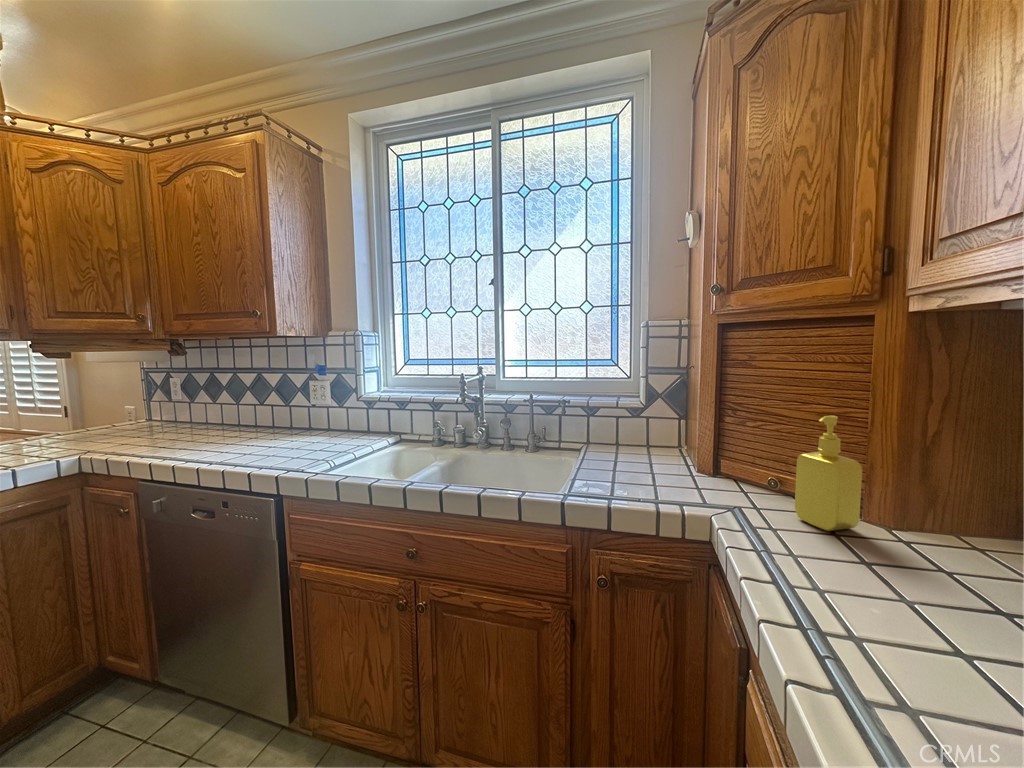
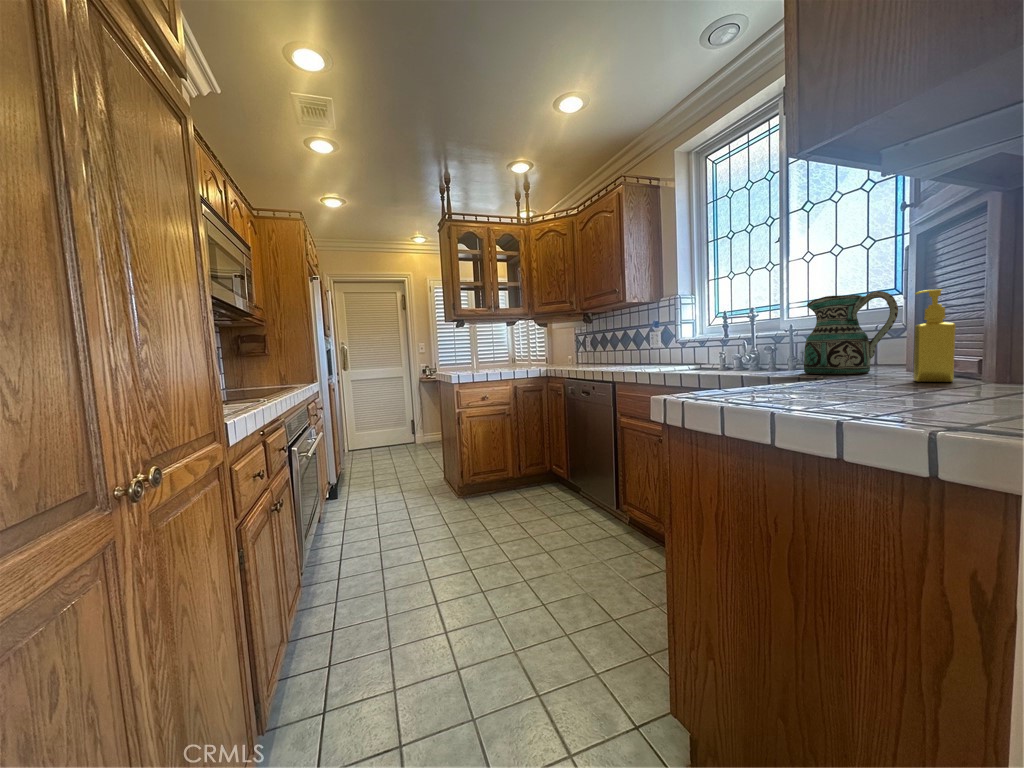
ceramic pitcher: none [620,388,715,495] -> present [804,291,898,374]

